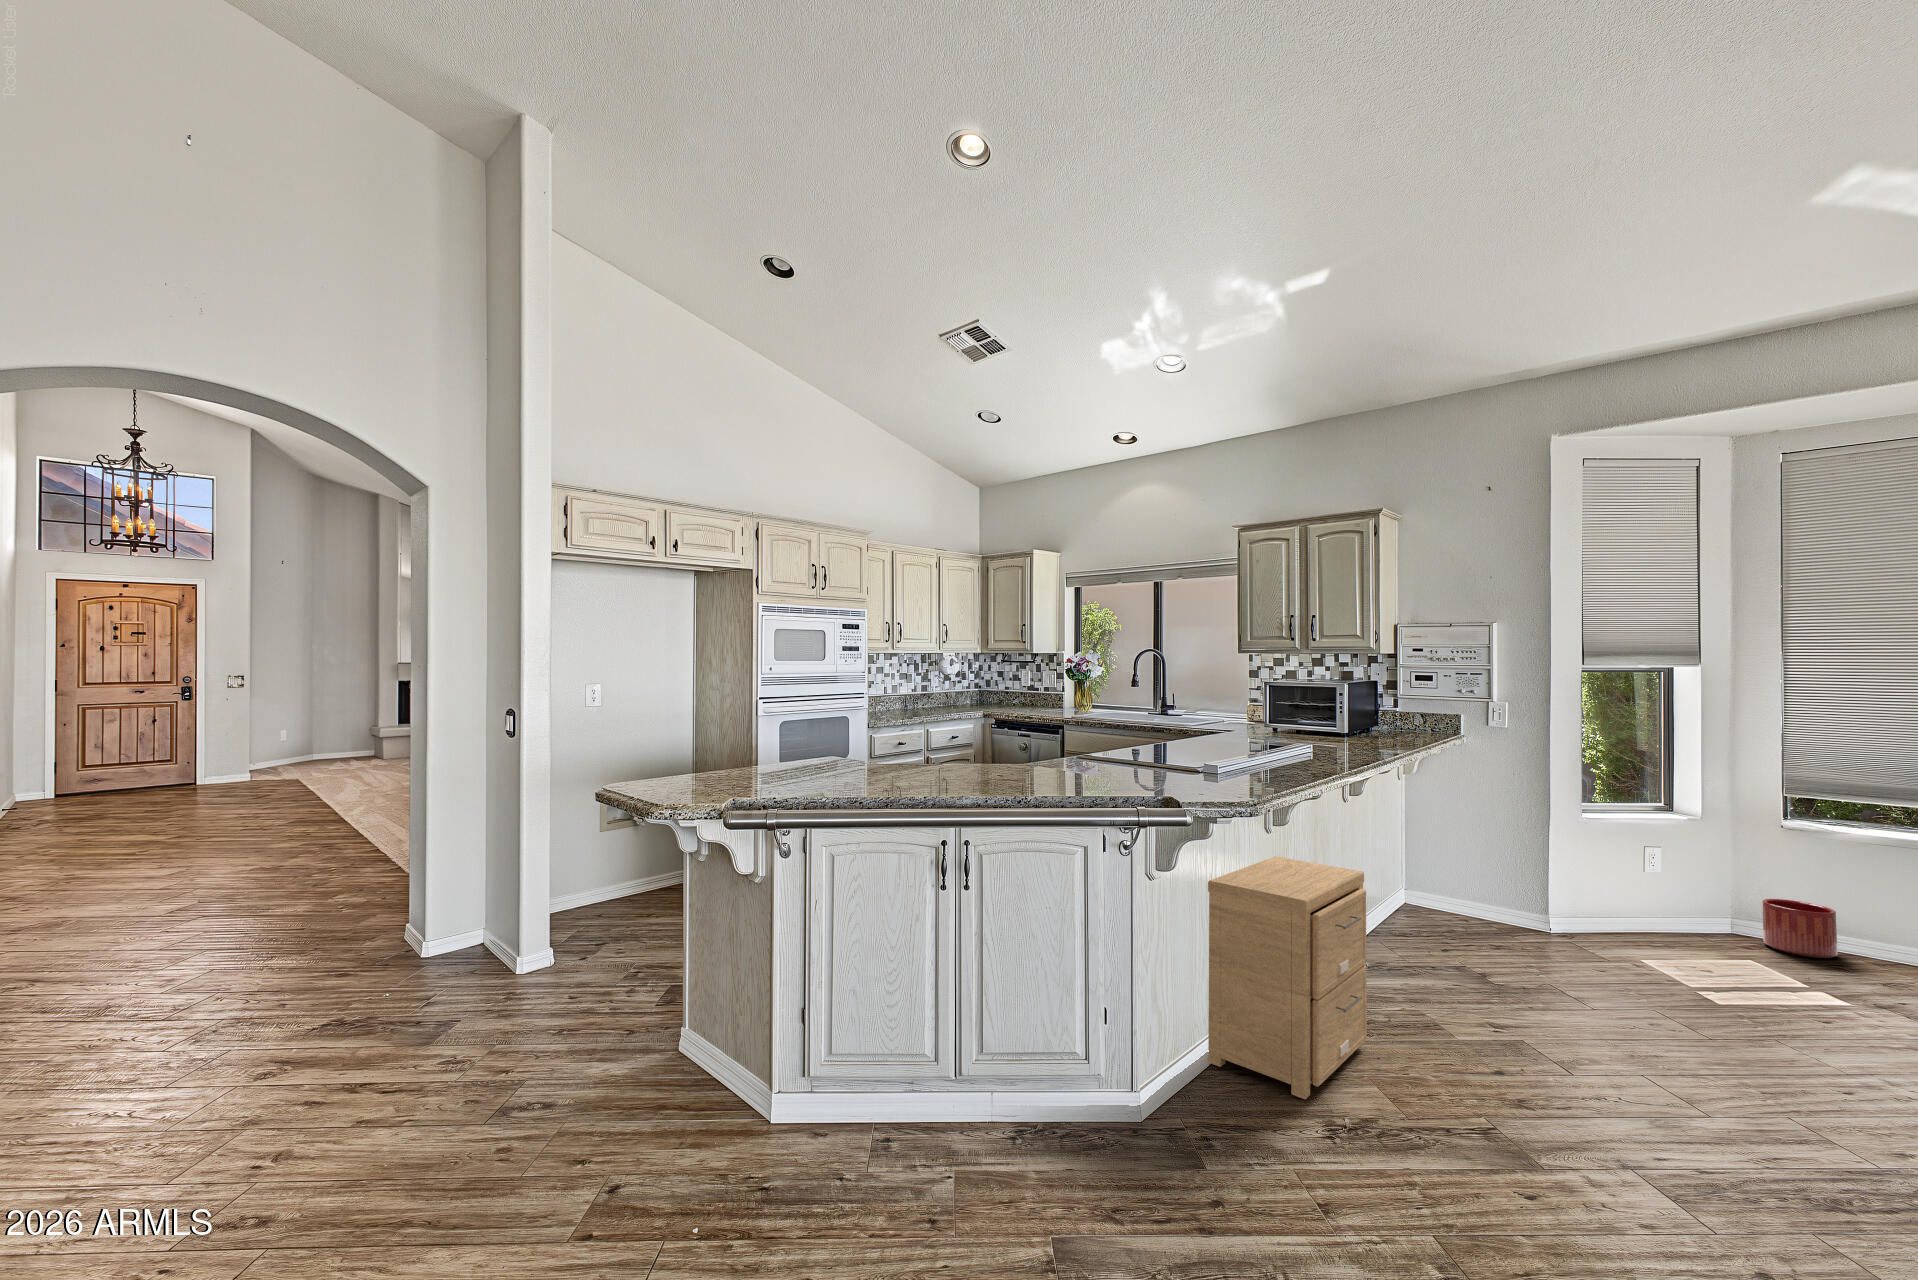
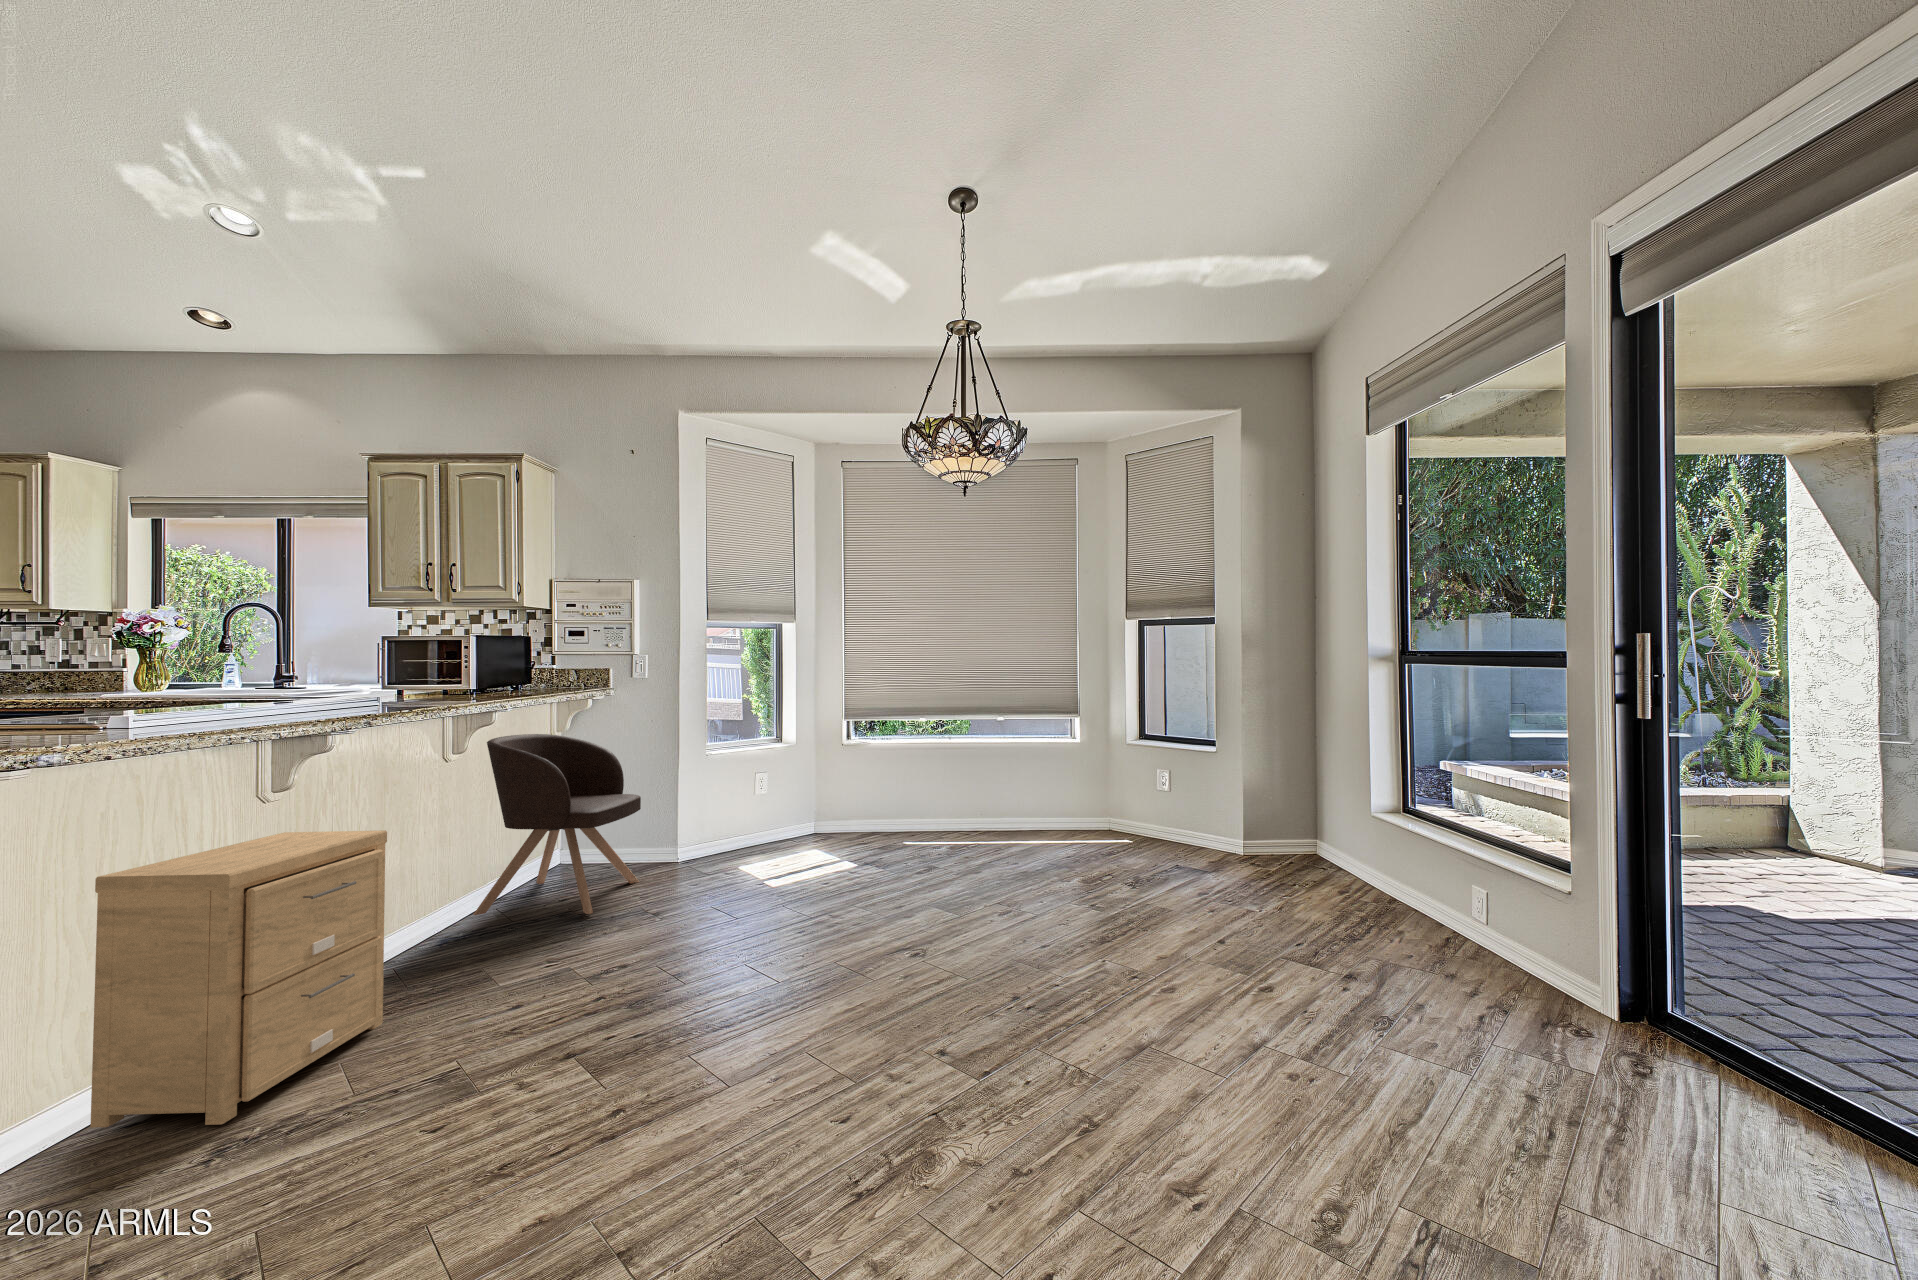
armchair: none [1364,778,1521,975] -> present [473,734,641,915]
planter: present [1763,899,1837,958] -> none [828,800,867,841]

